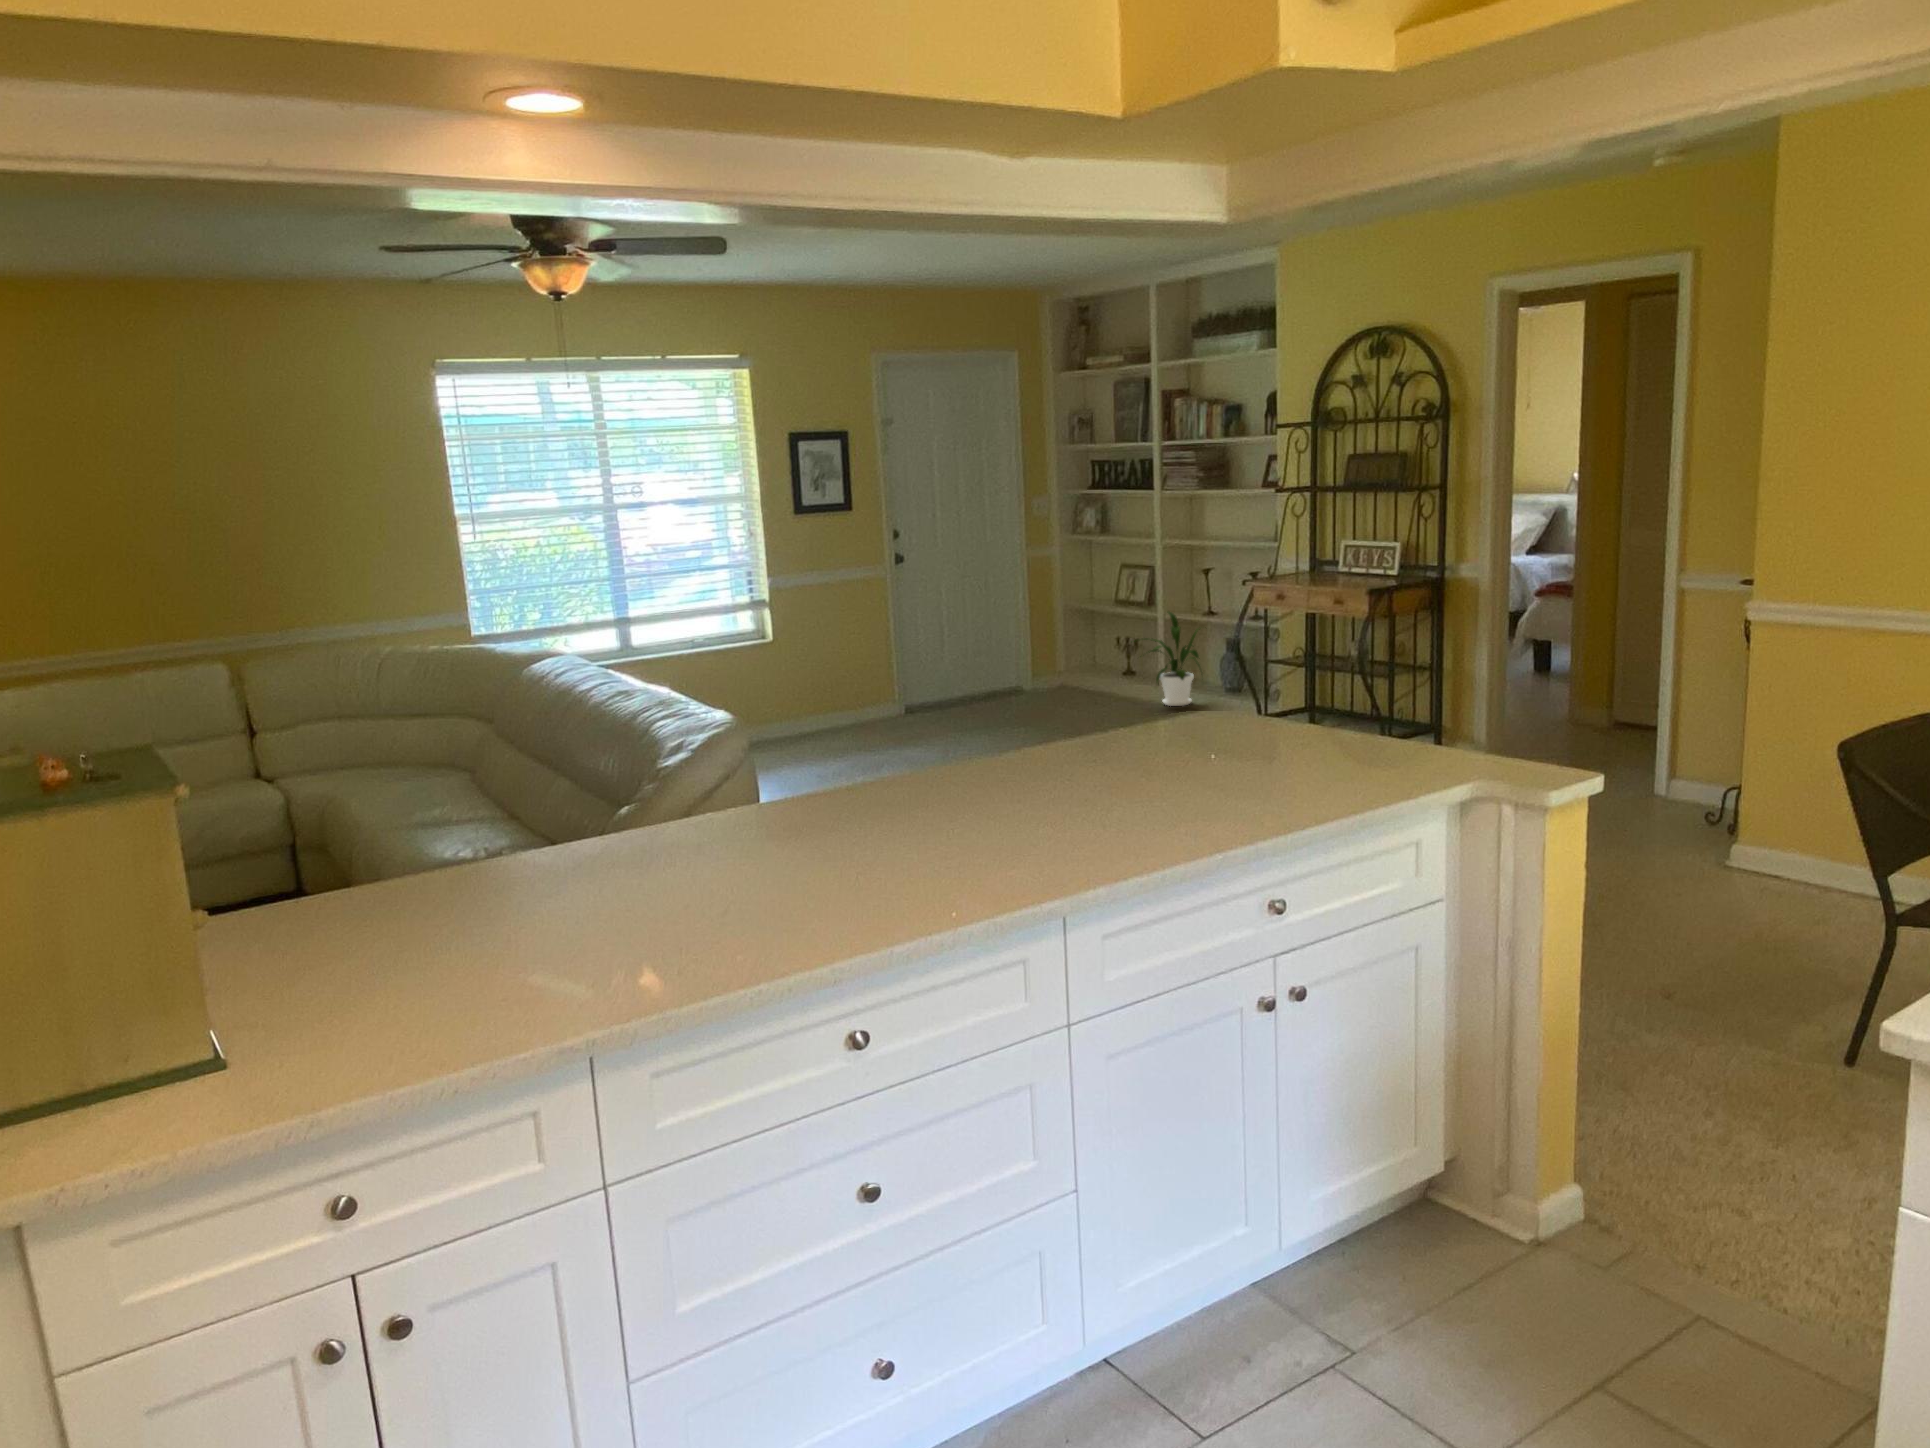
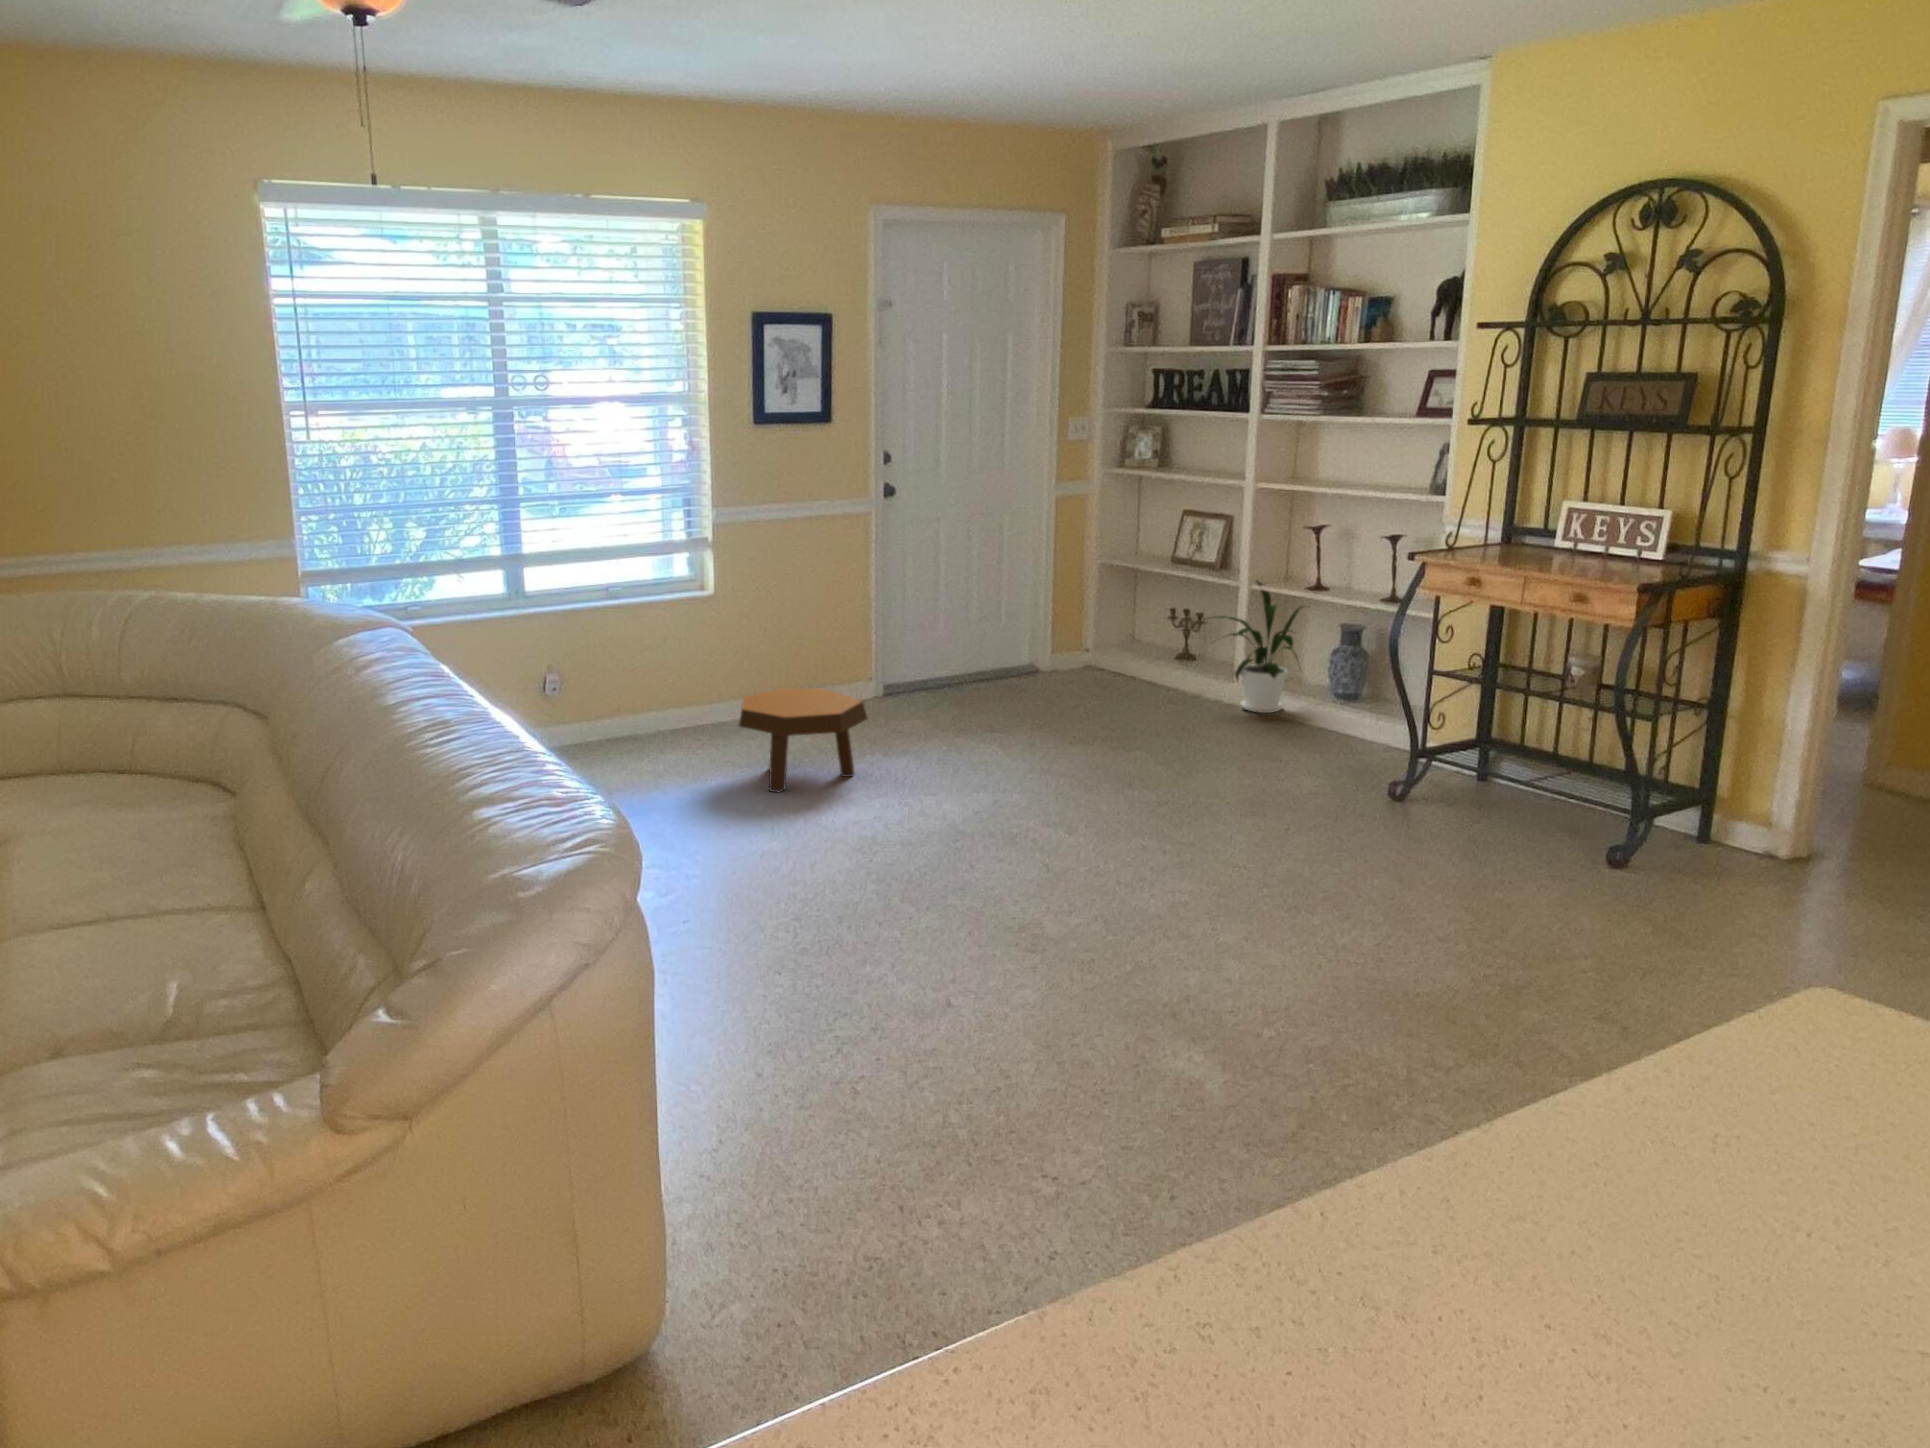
footstool: none [796,702,888,774] -> present [739,688,867,792]

